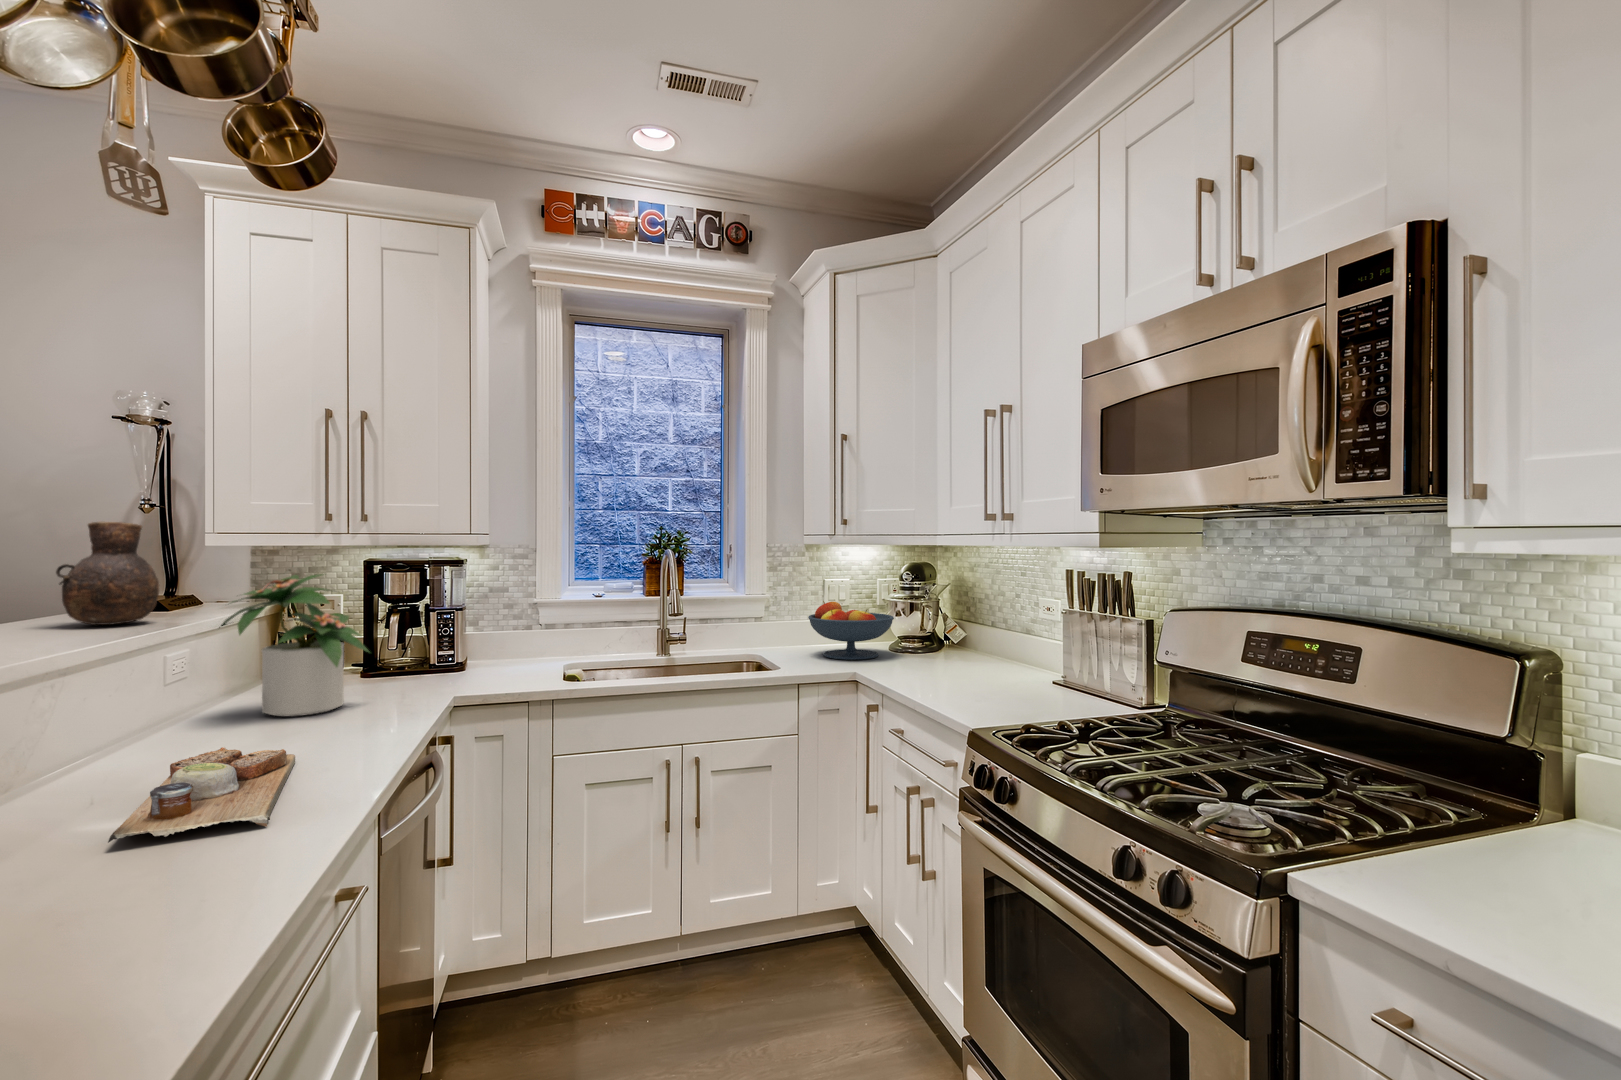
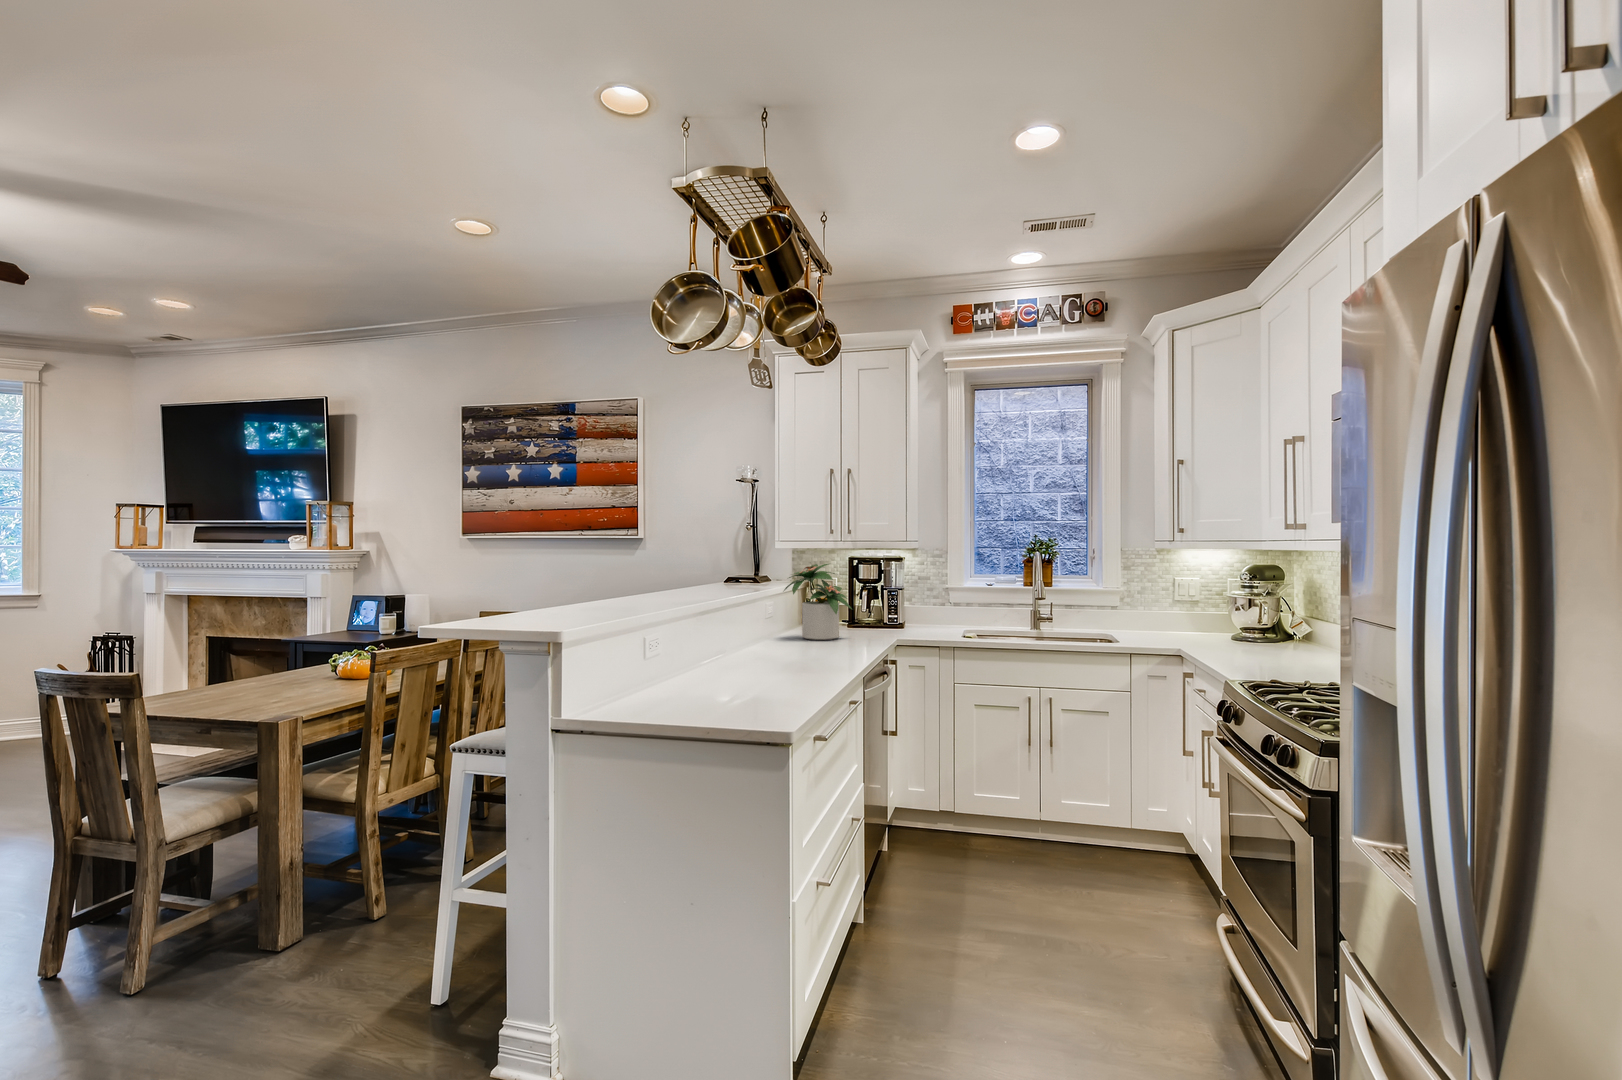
vase: present [56,522,159,625] -> none [720,536,758,588]
fruit bowl: present [808,601,894,660] -> none [1152,593,1230,640]
cutting board: present [108,747,295,843] -> none [761,643,820,668]

